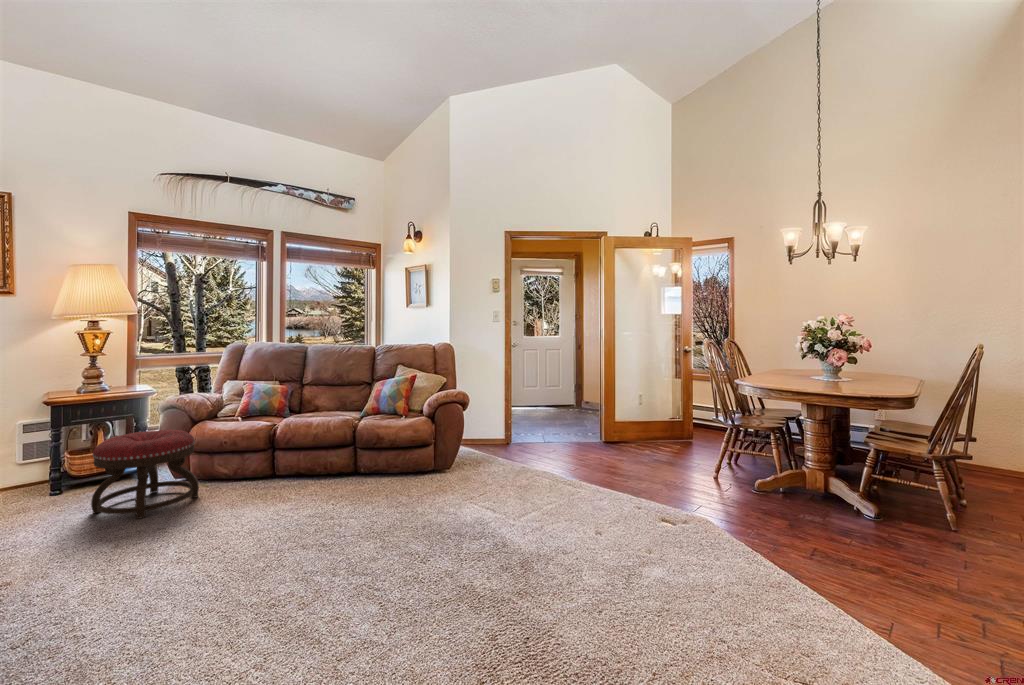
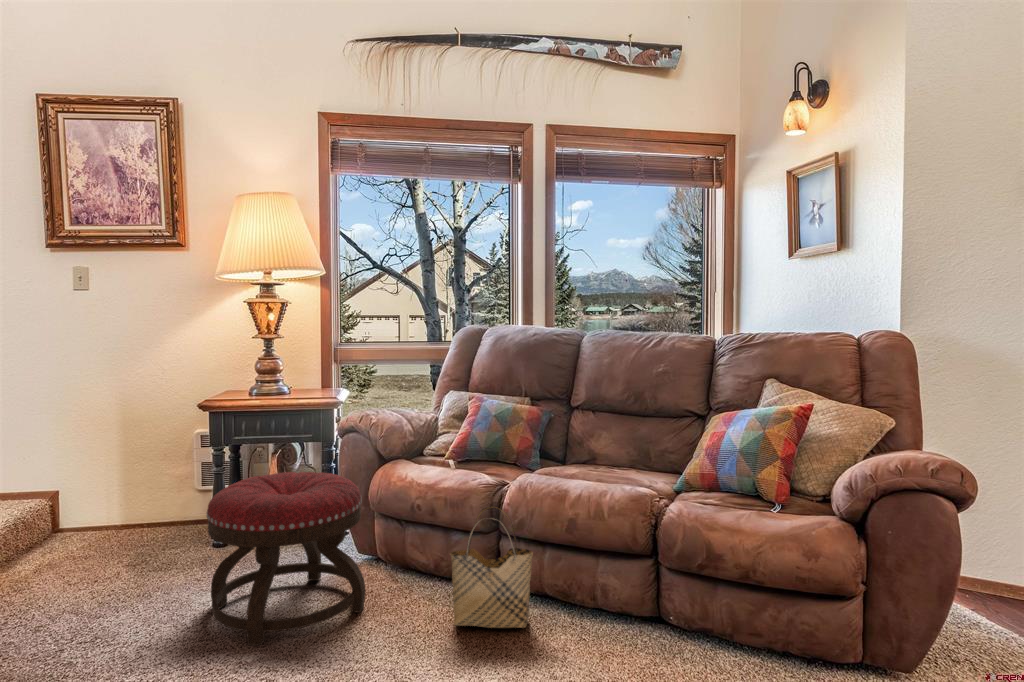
woven basket: none [252,433,296,490] -> present [450,506,533,628]

